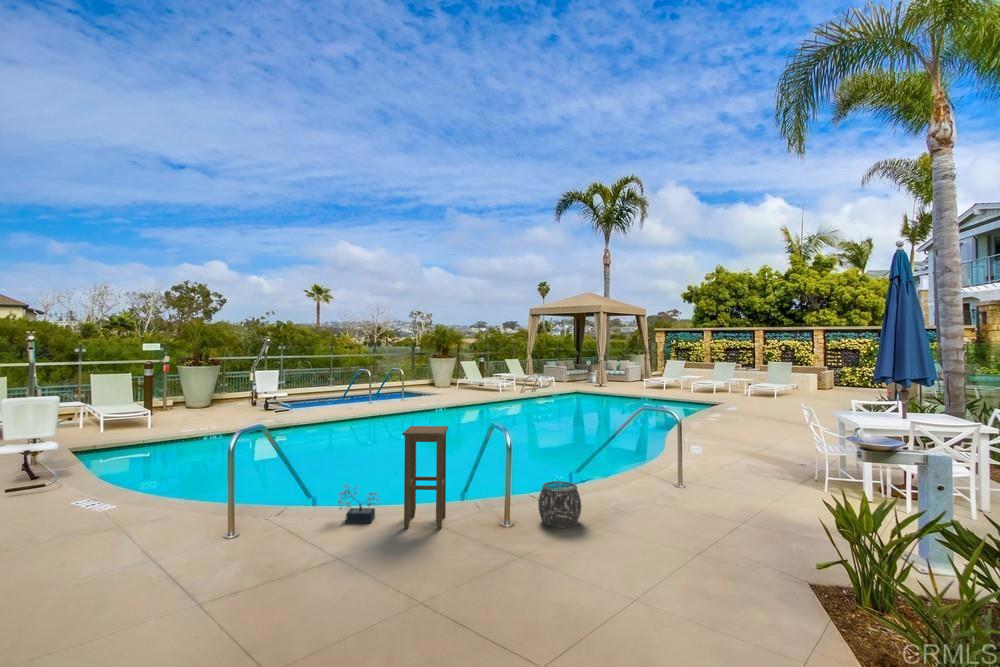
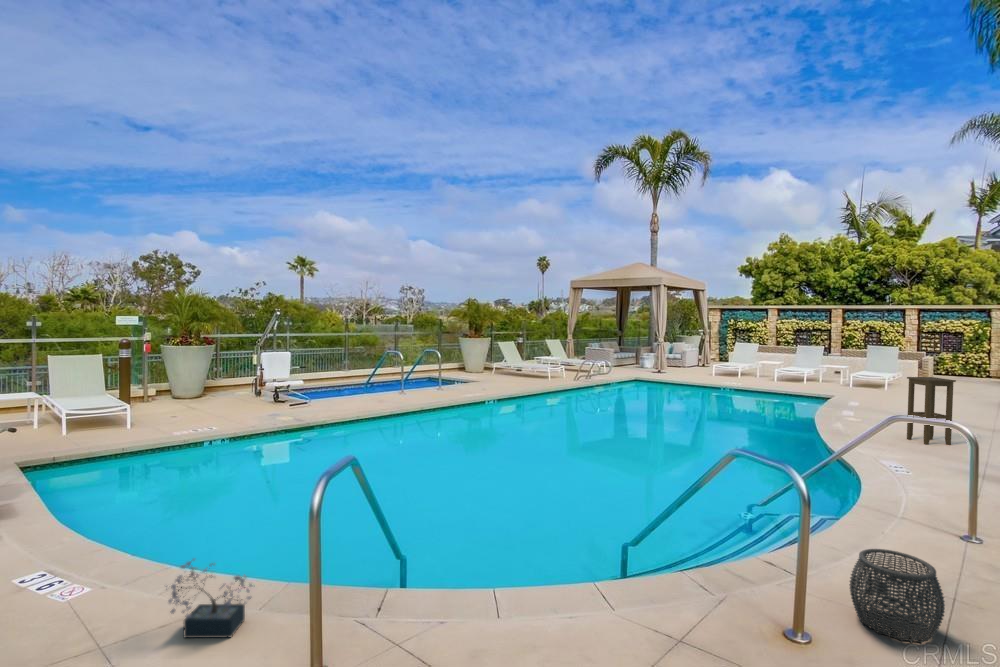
stool: present [403,426,448,529] -> present [907,377,956,445]
decorative plant: present [338,484,380,523] -> present [166,562,252,638]

